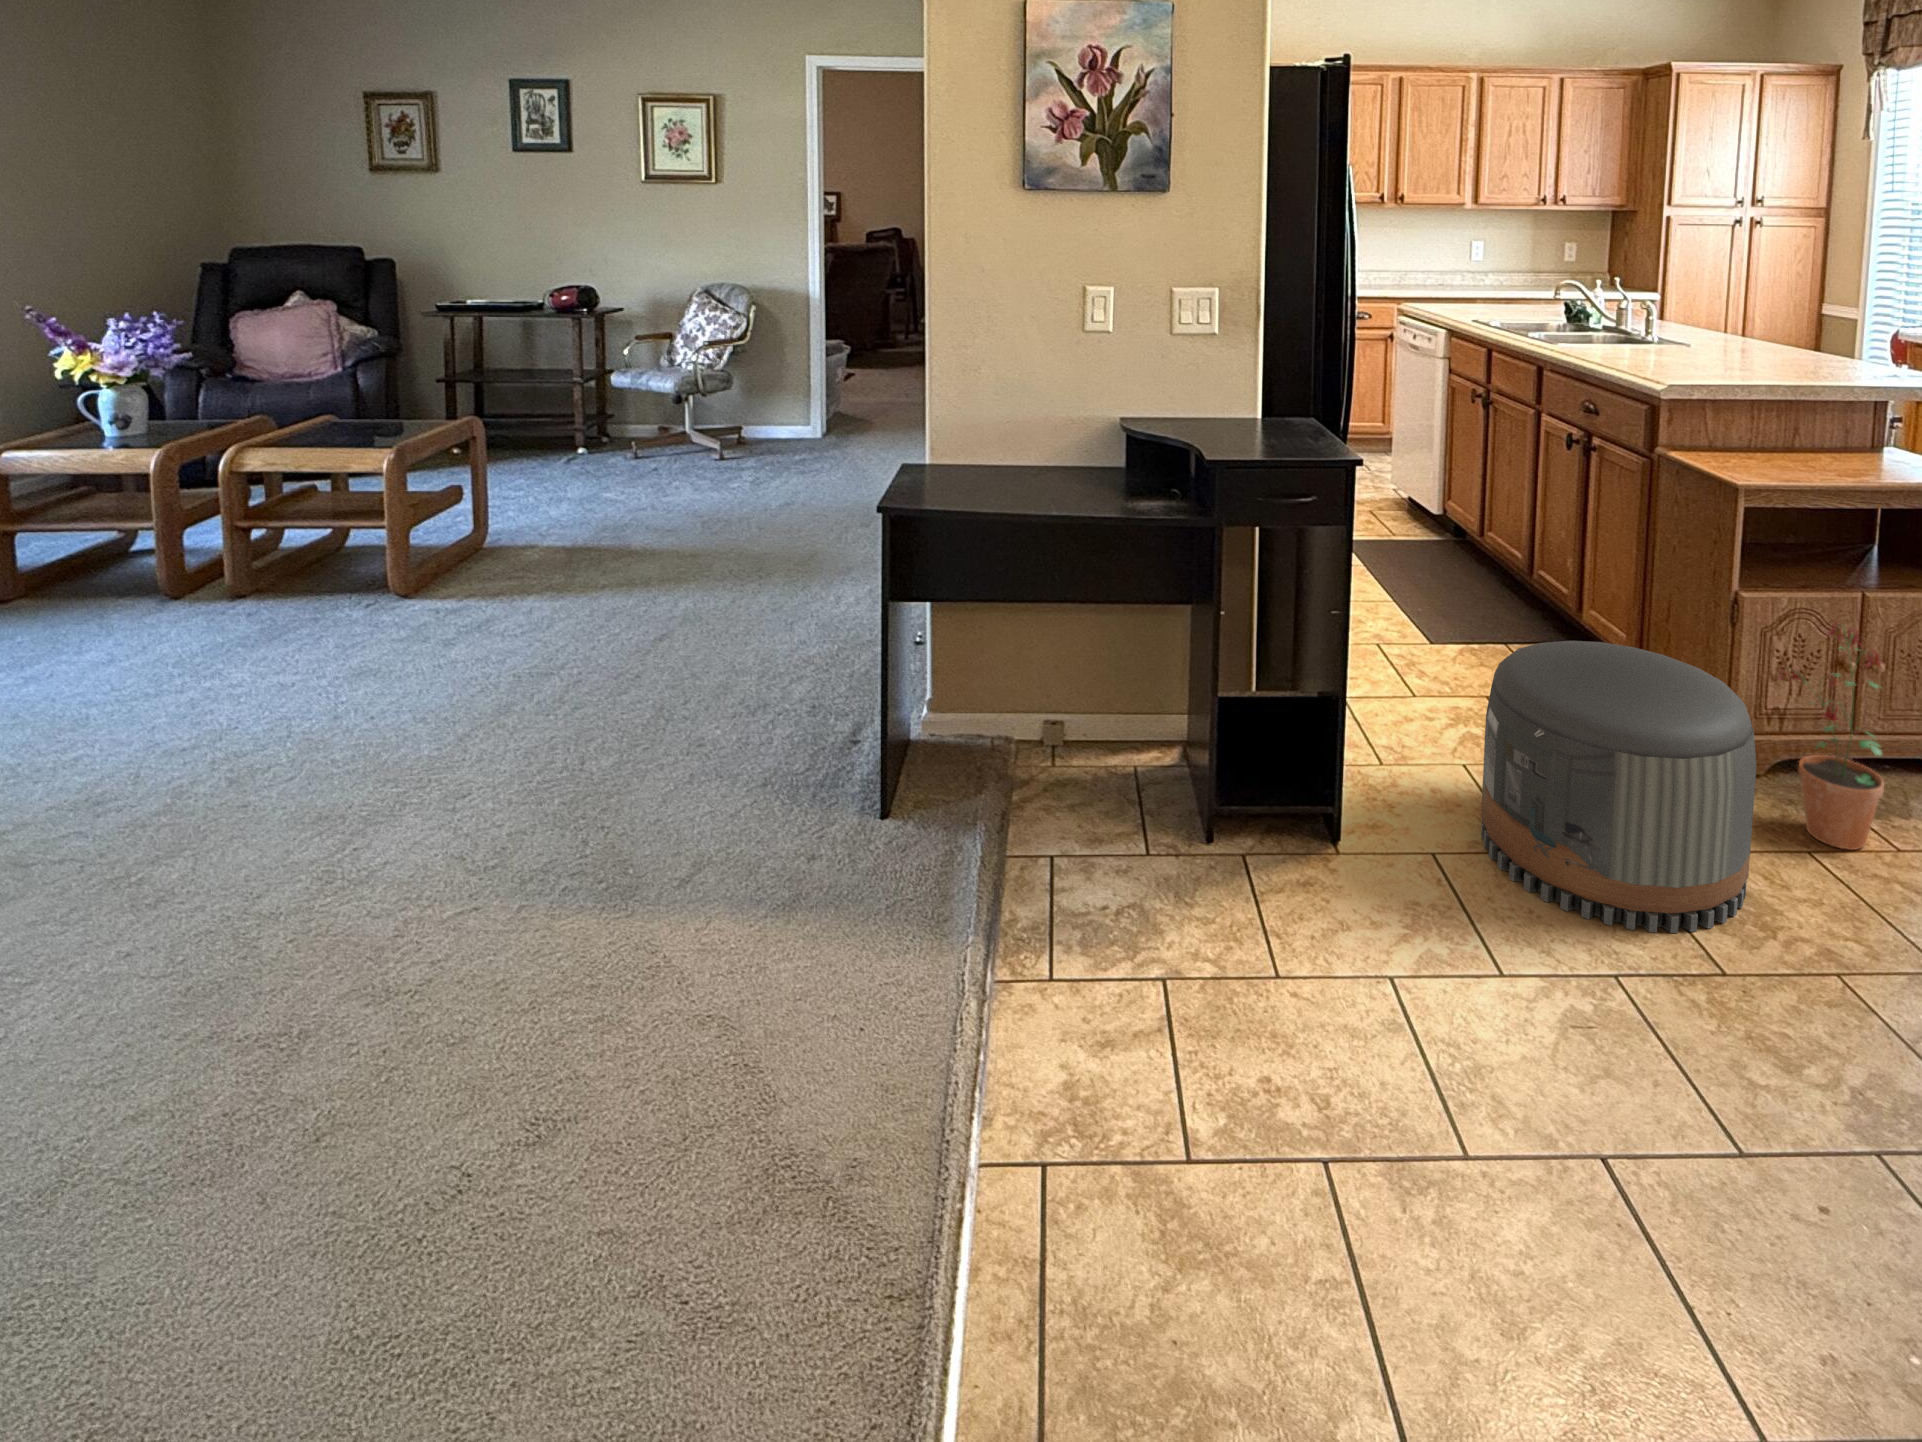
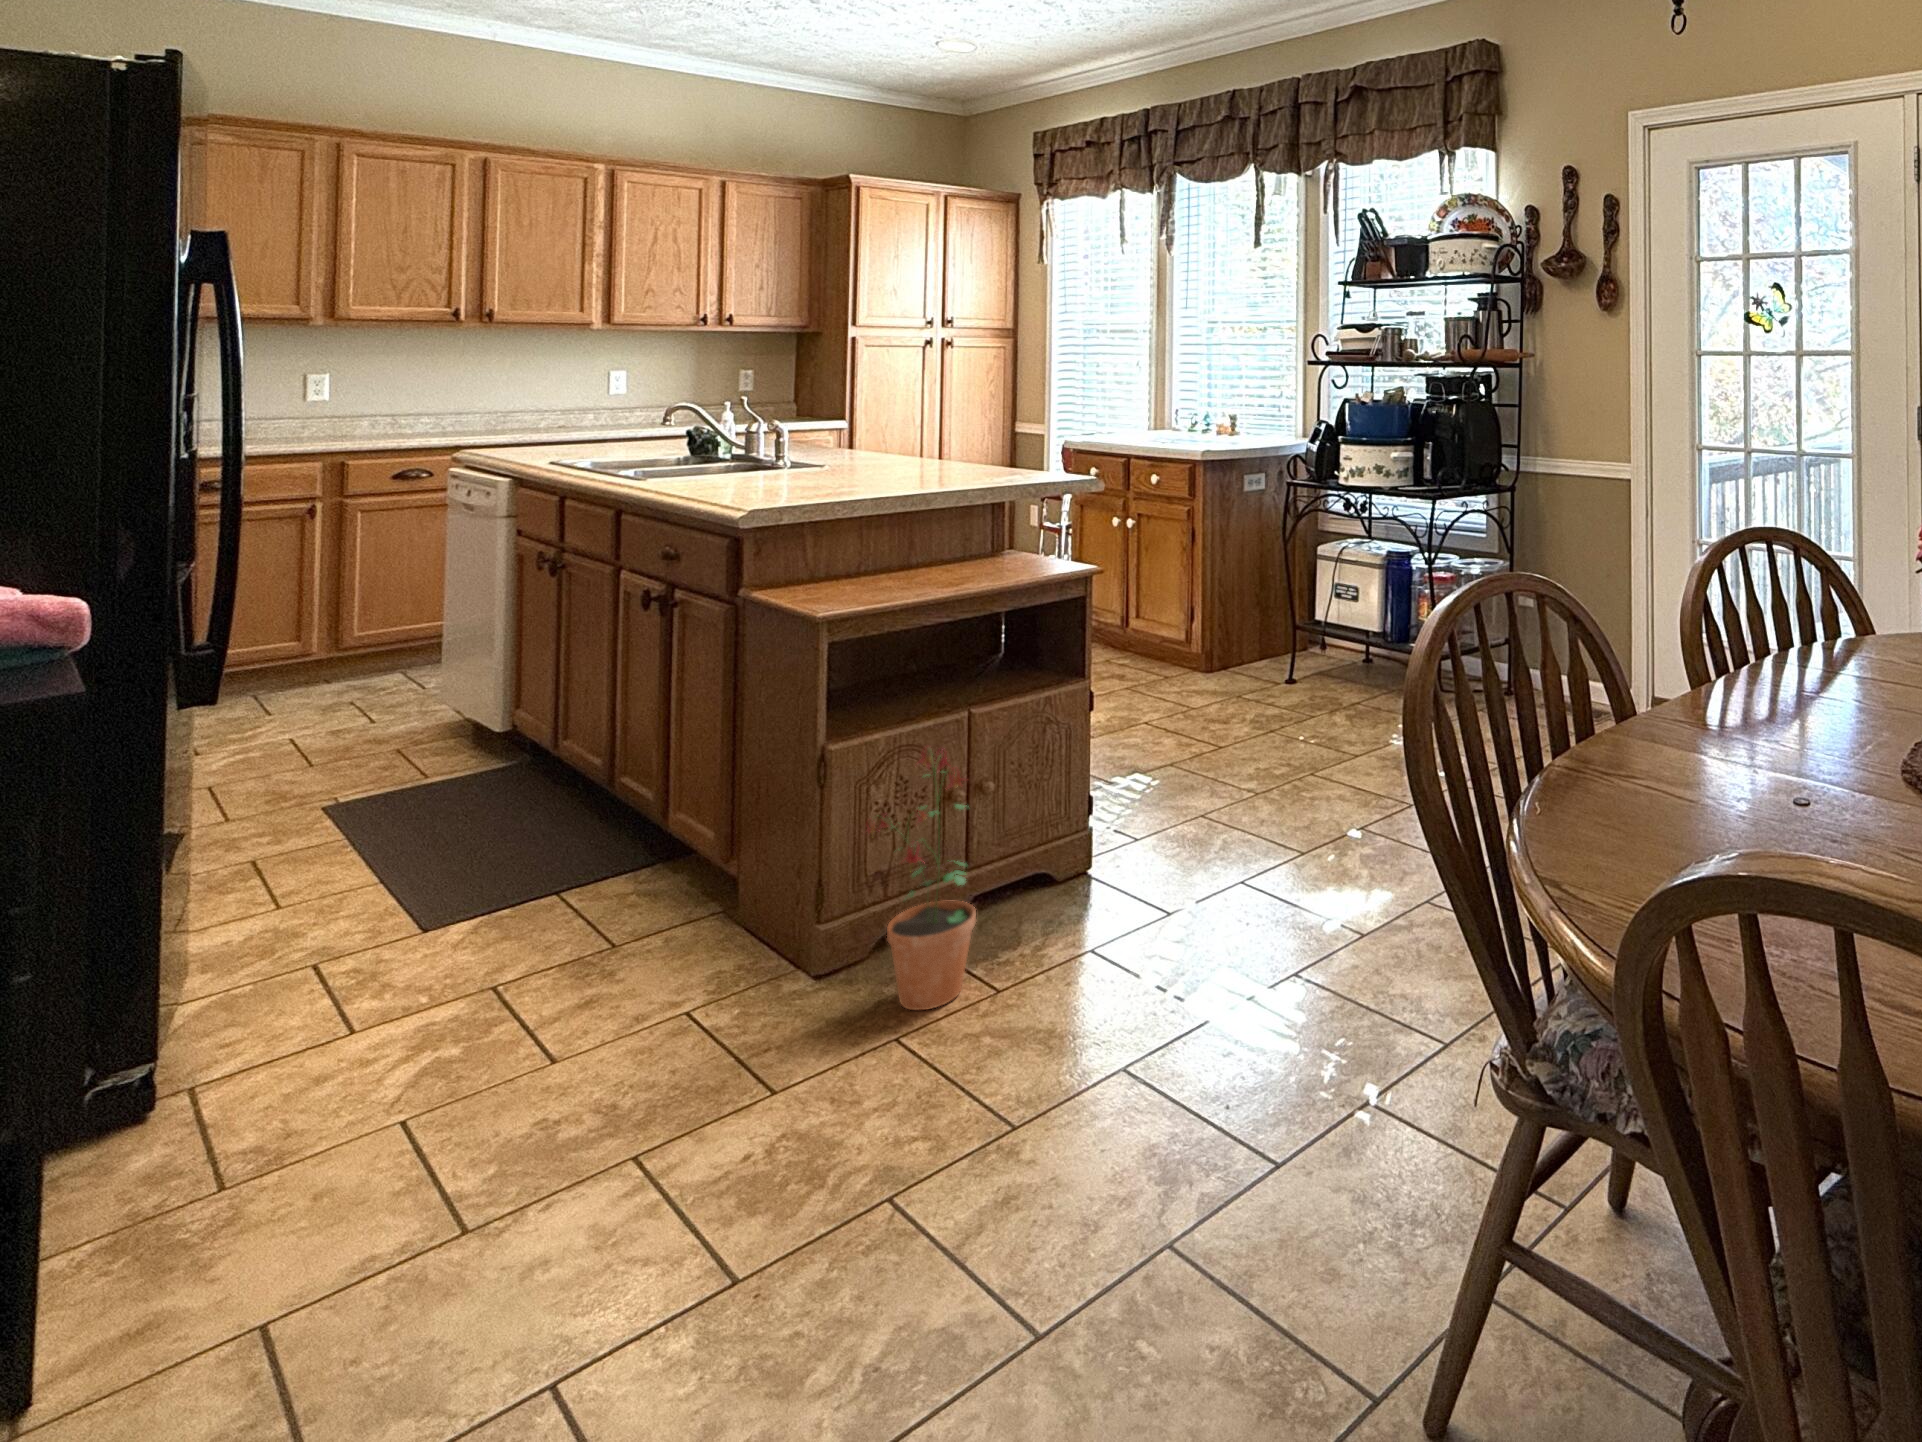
pouf: present [1481,641,1756,933] -> none [379,851,804,1296]

